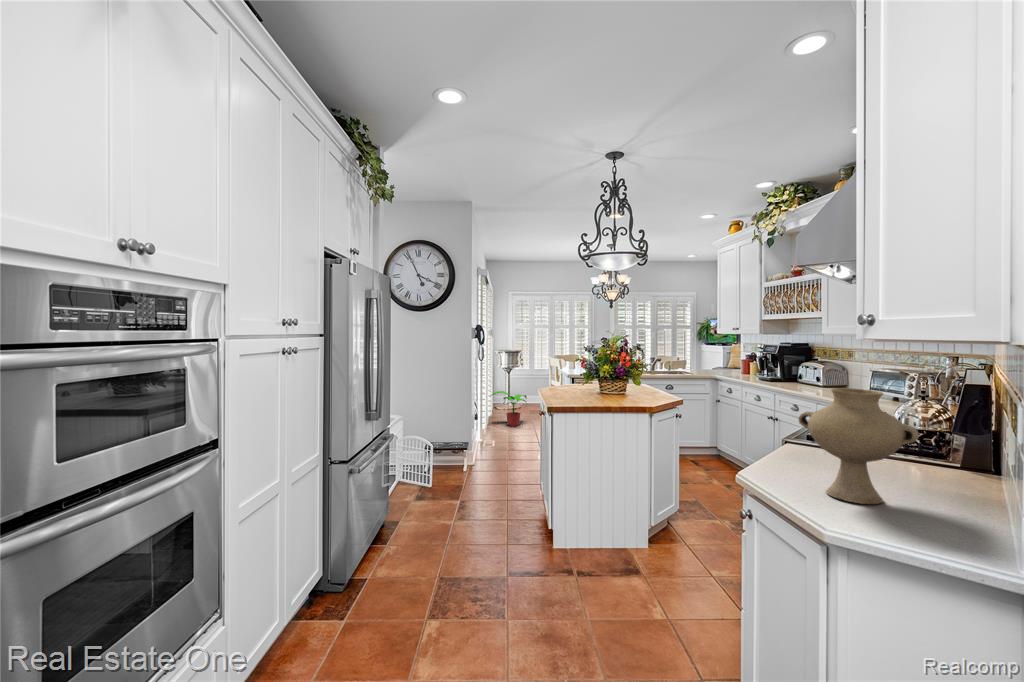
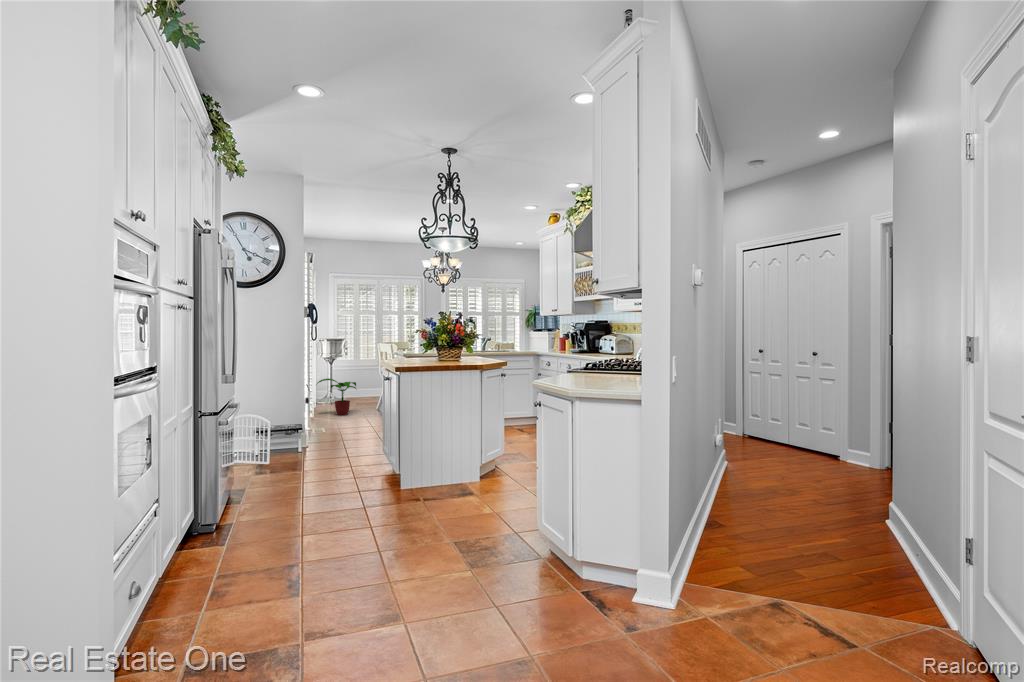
vase: present [798,388,919,504] -> none [568,323,625,386]

